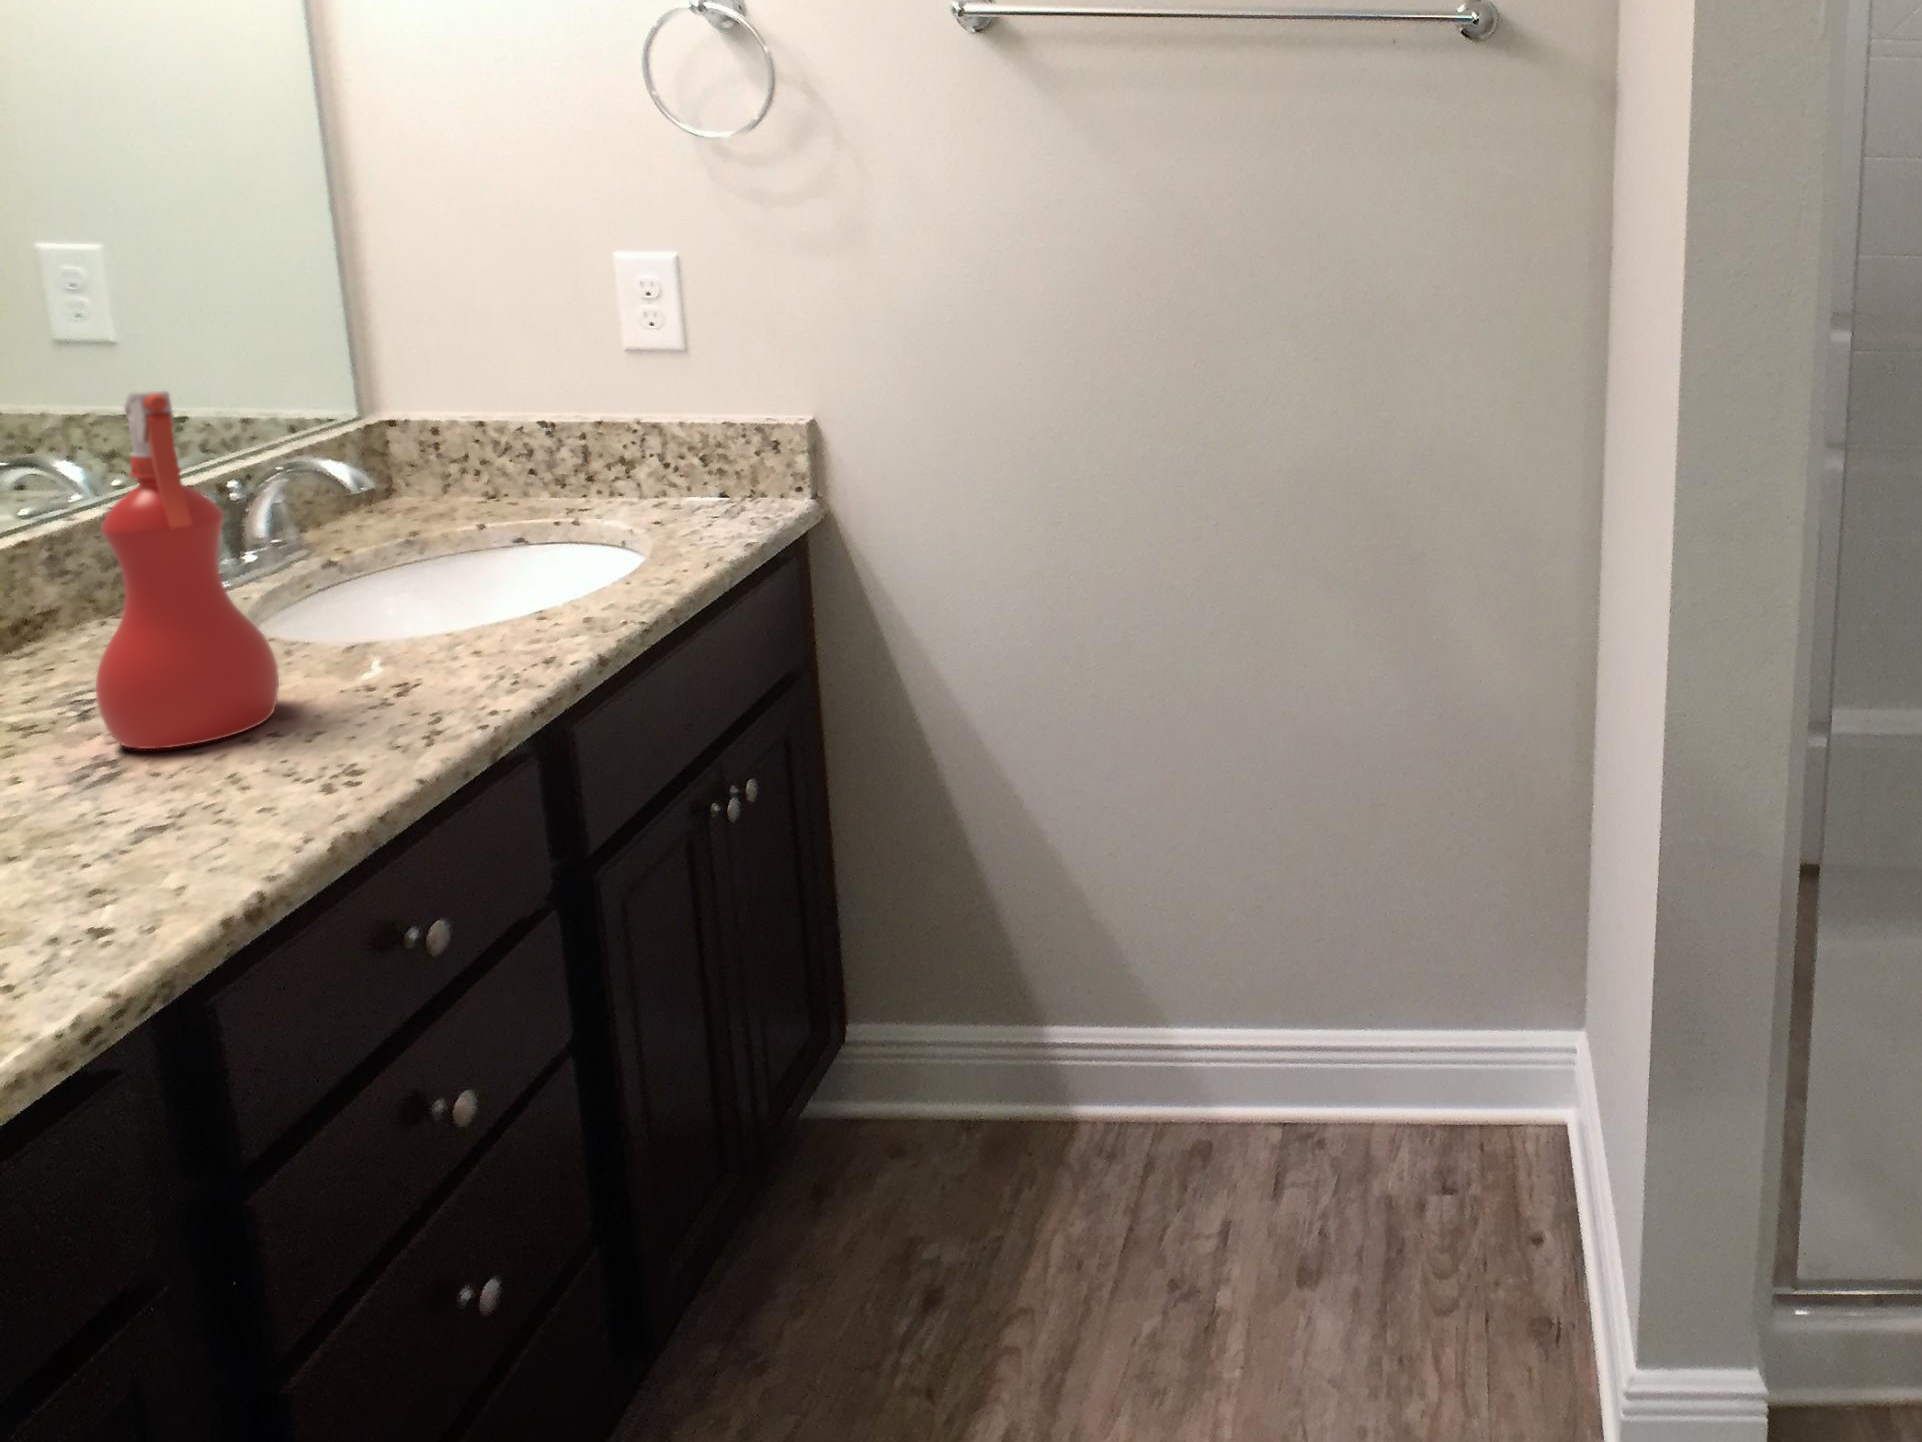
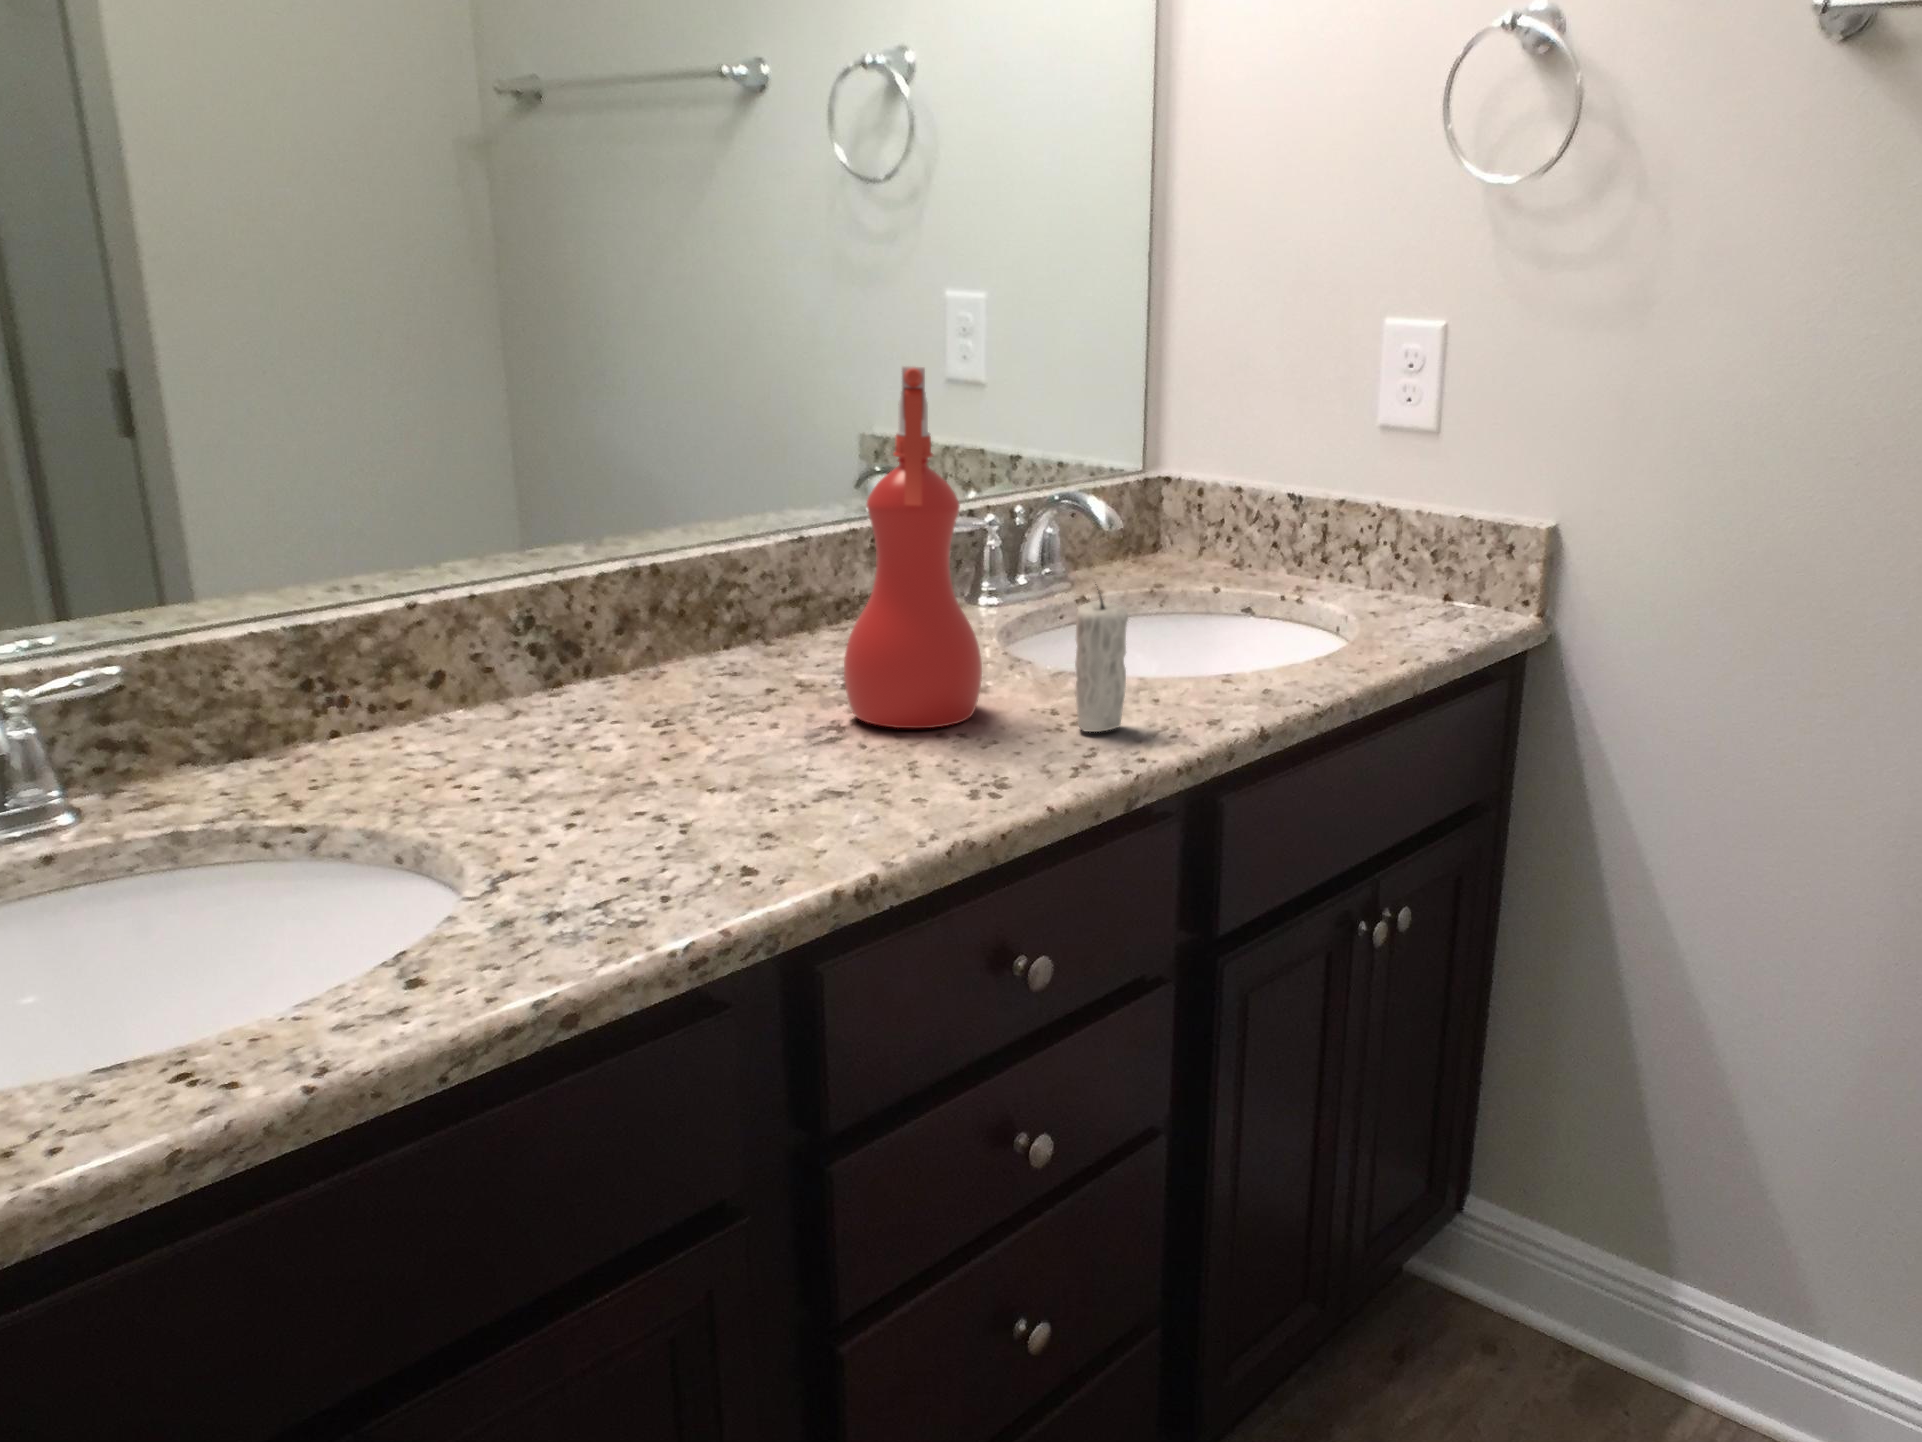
candle: none [387,558,457,699] -> present [1075,584,1128,732]

